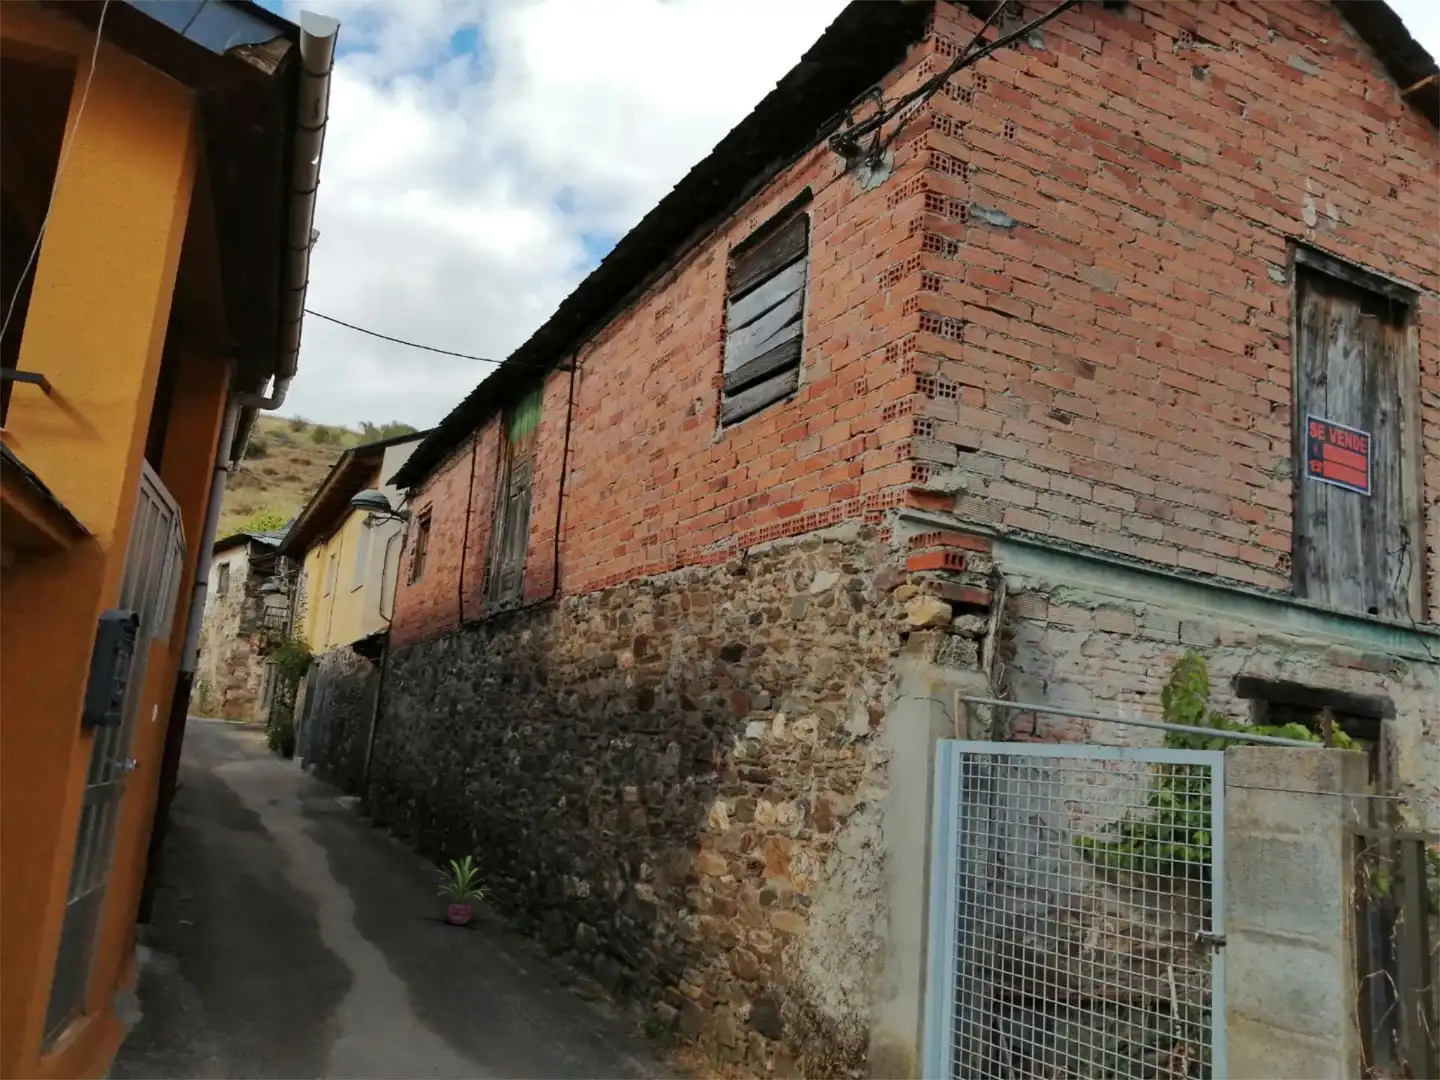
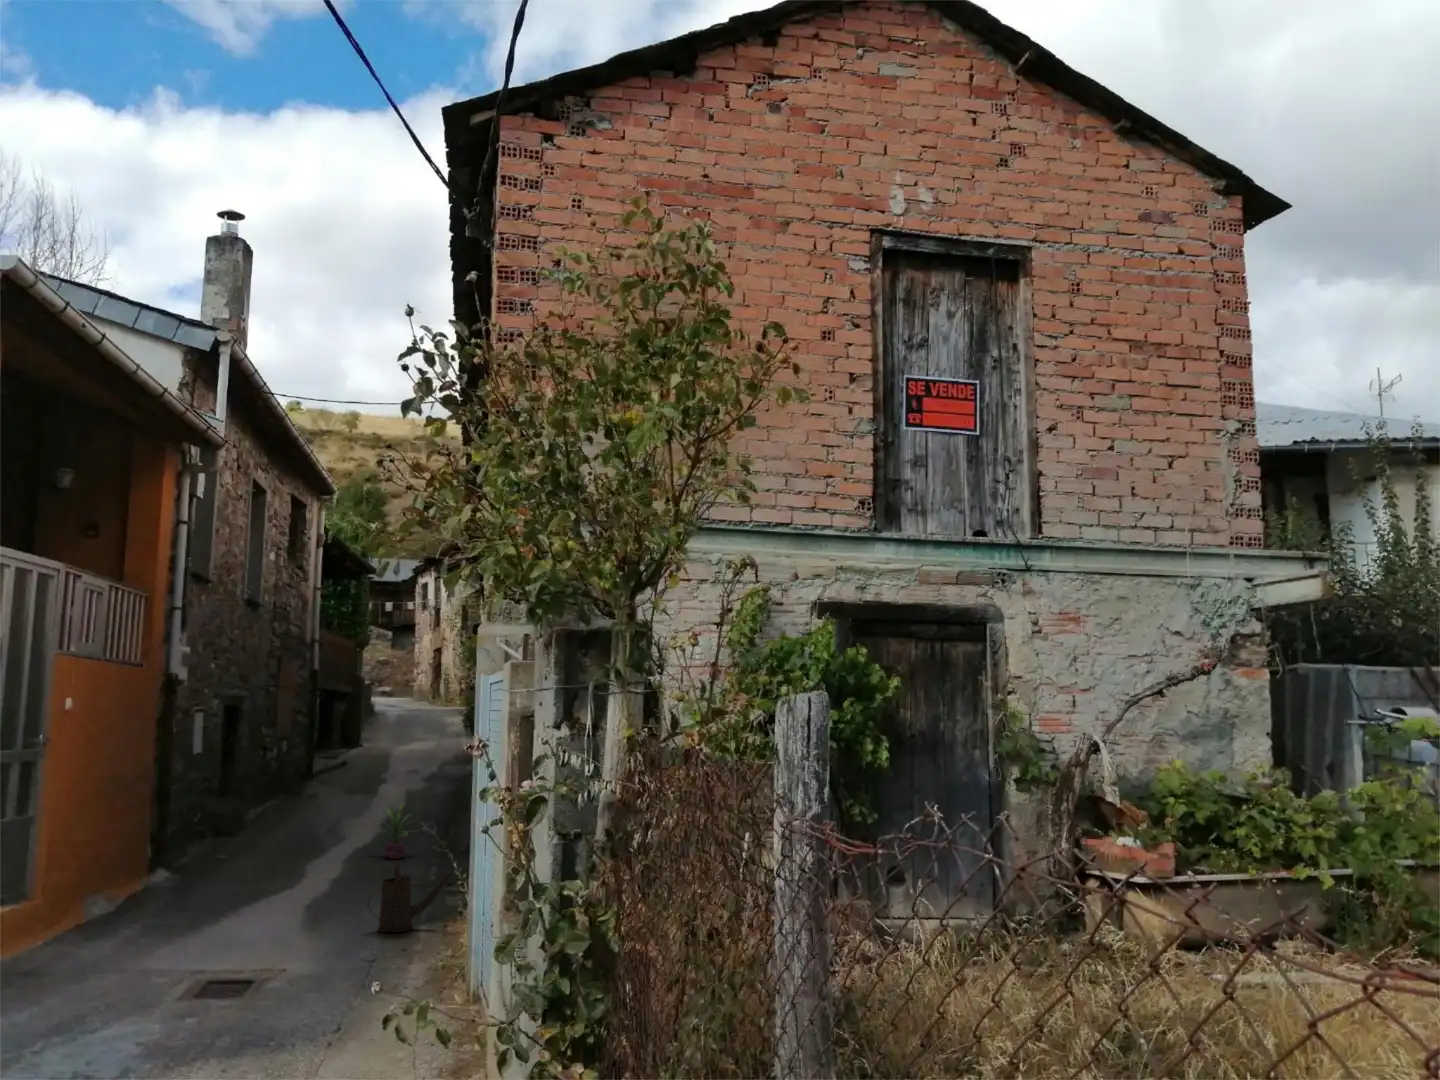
watering can: none [548,956,656,1056] -> present [367,860,453,932]

